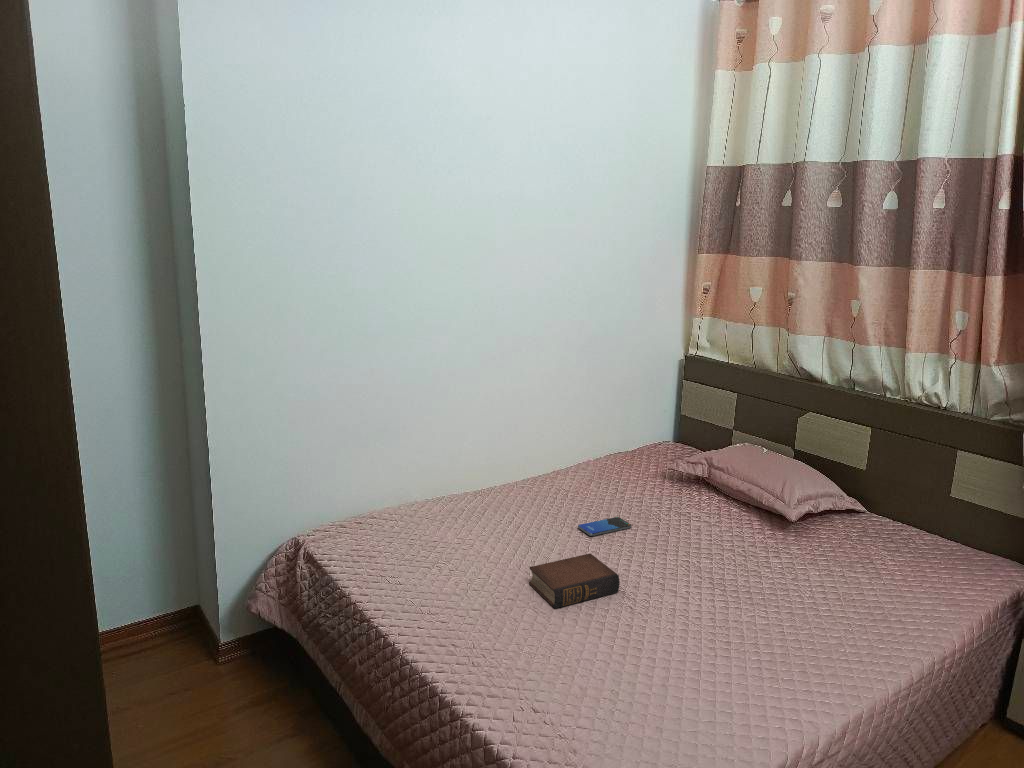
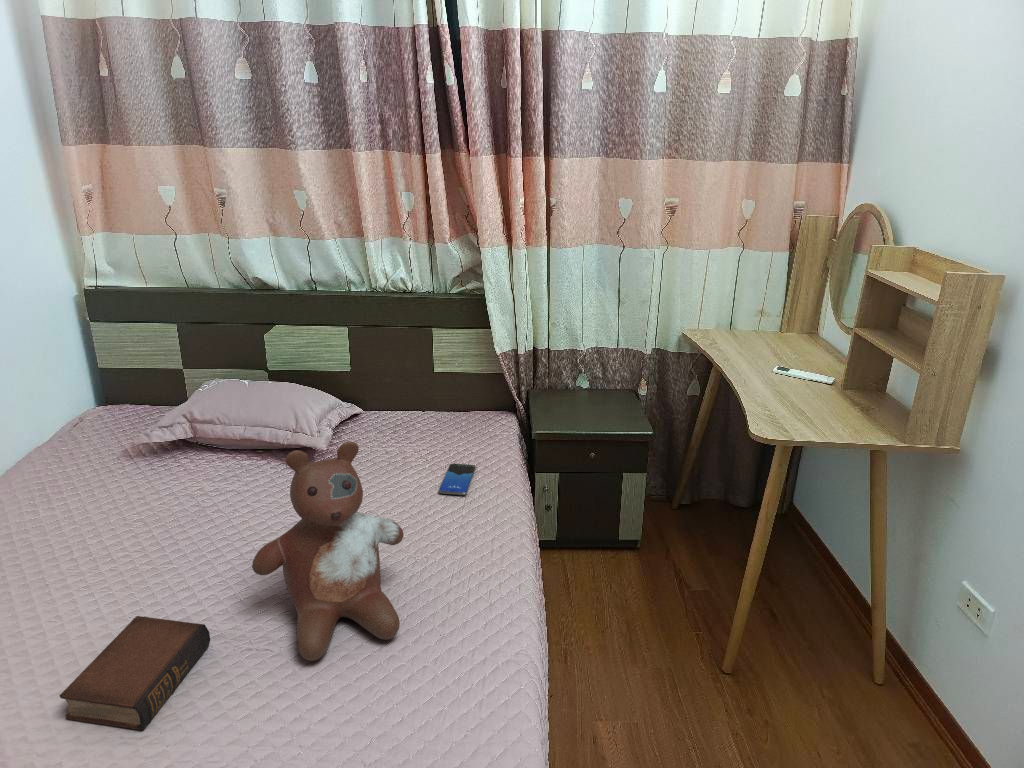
stuffed bear: none [659,477,779,650] -> present [252,441,404,661]
smartphone: present [578,517,632,536] -> present [439,464,476,495]

